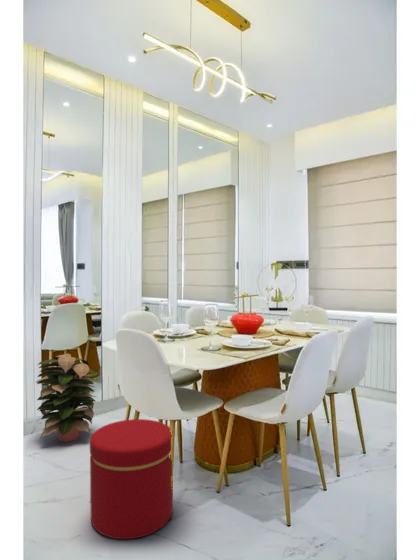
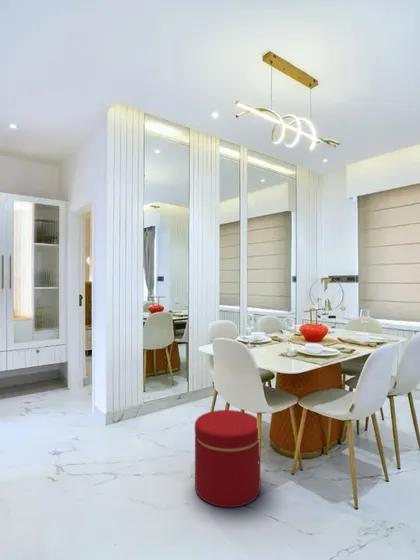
decorative plant: present [36,354,96,442] -> none [138,354,187,425]

